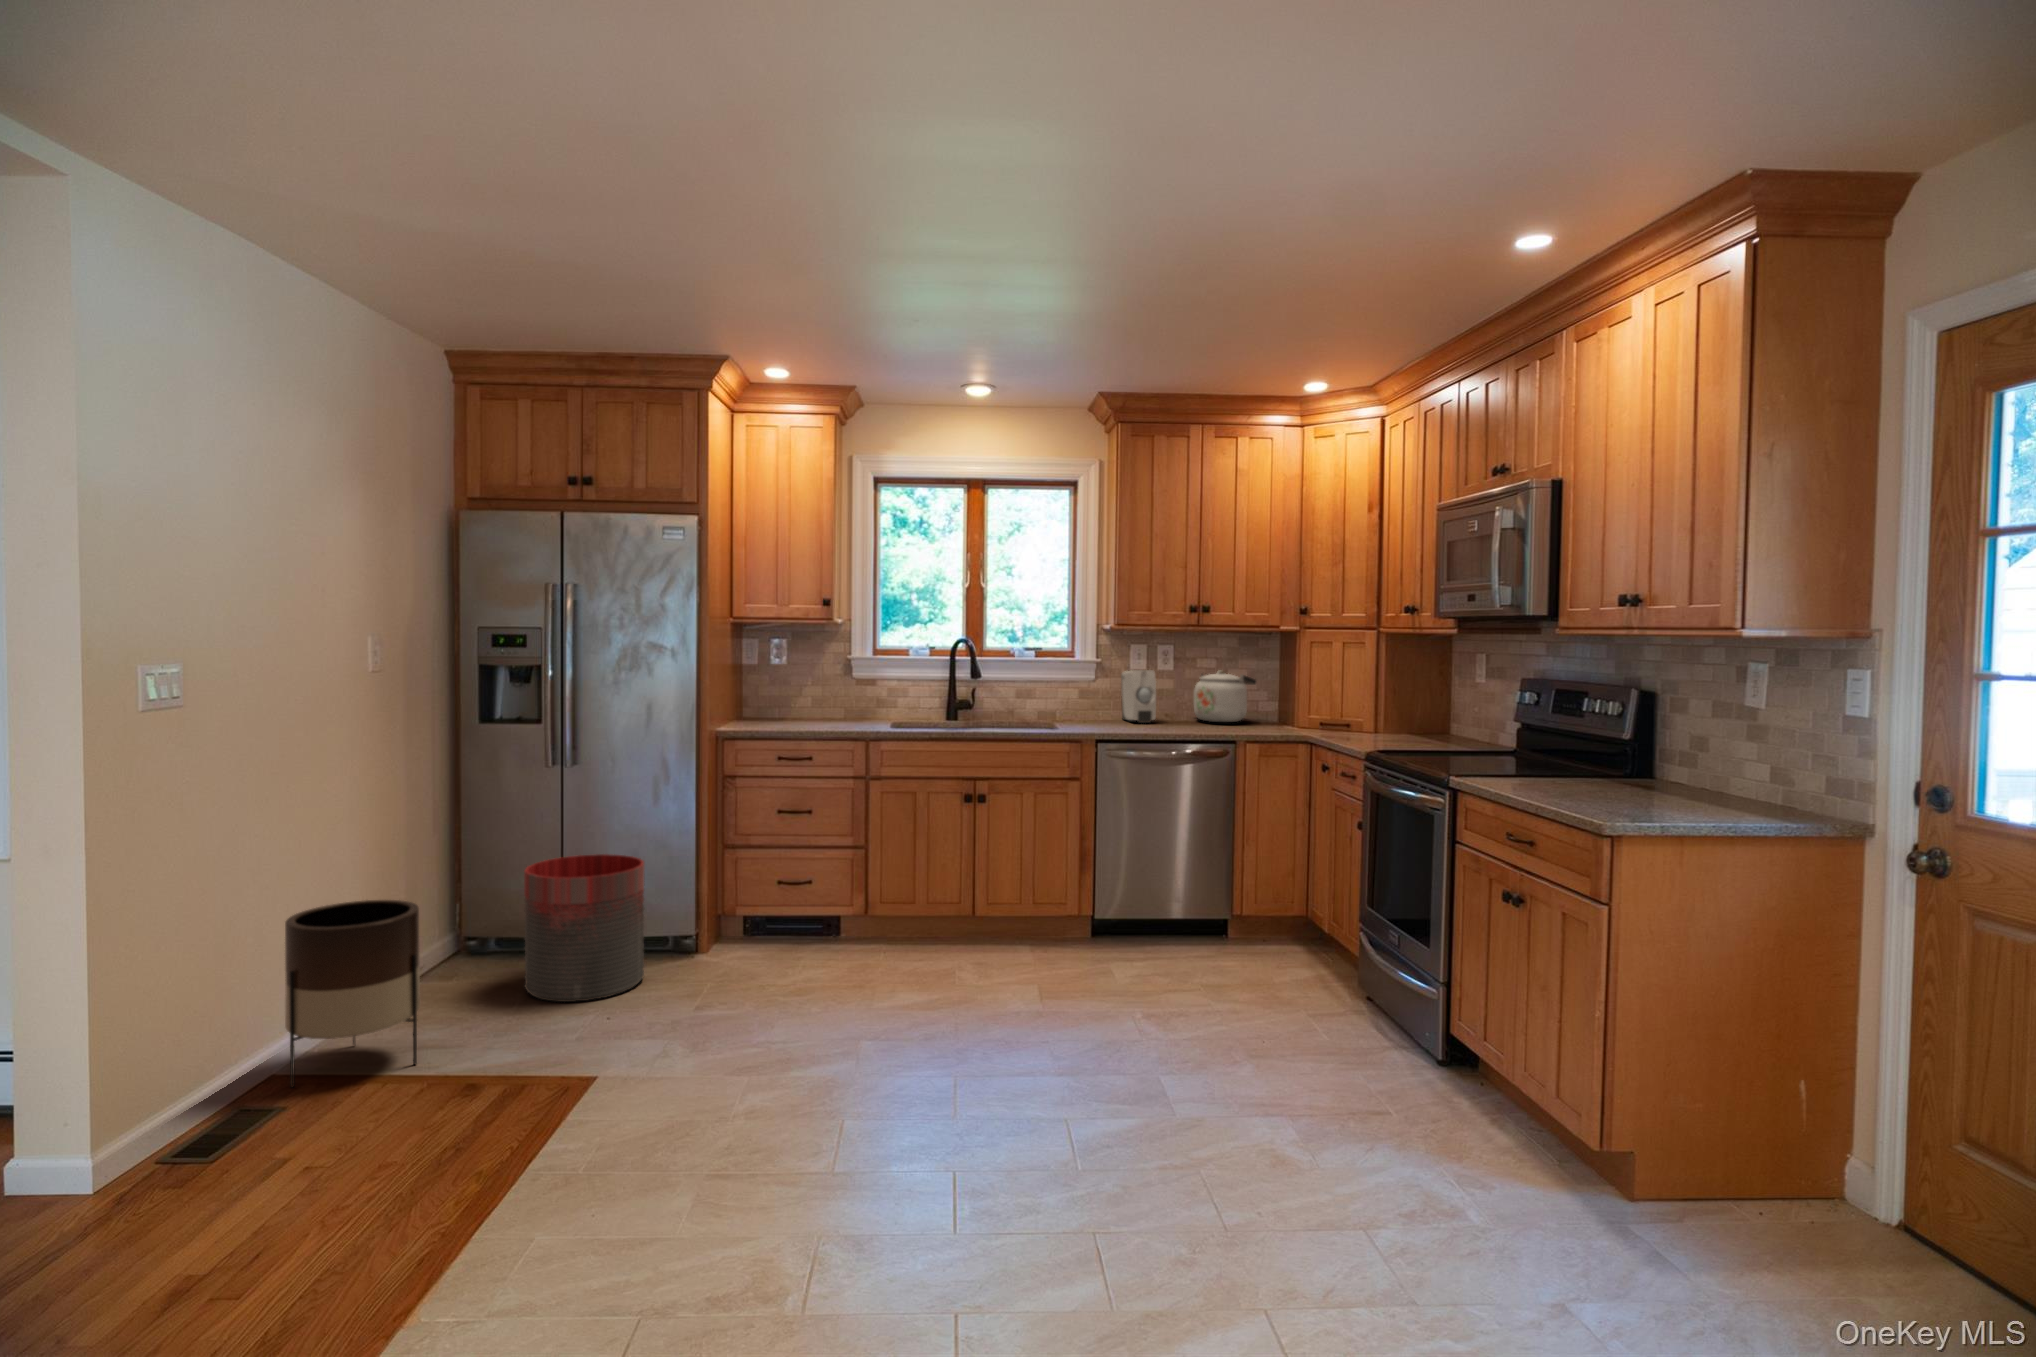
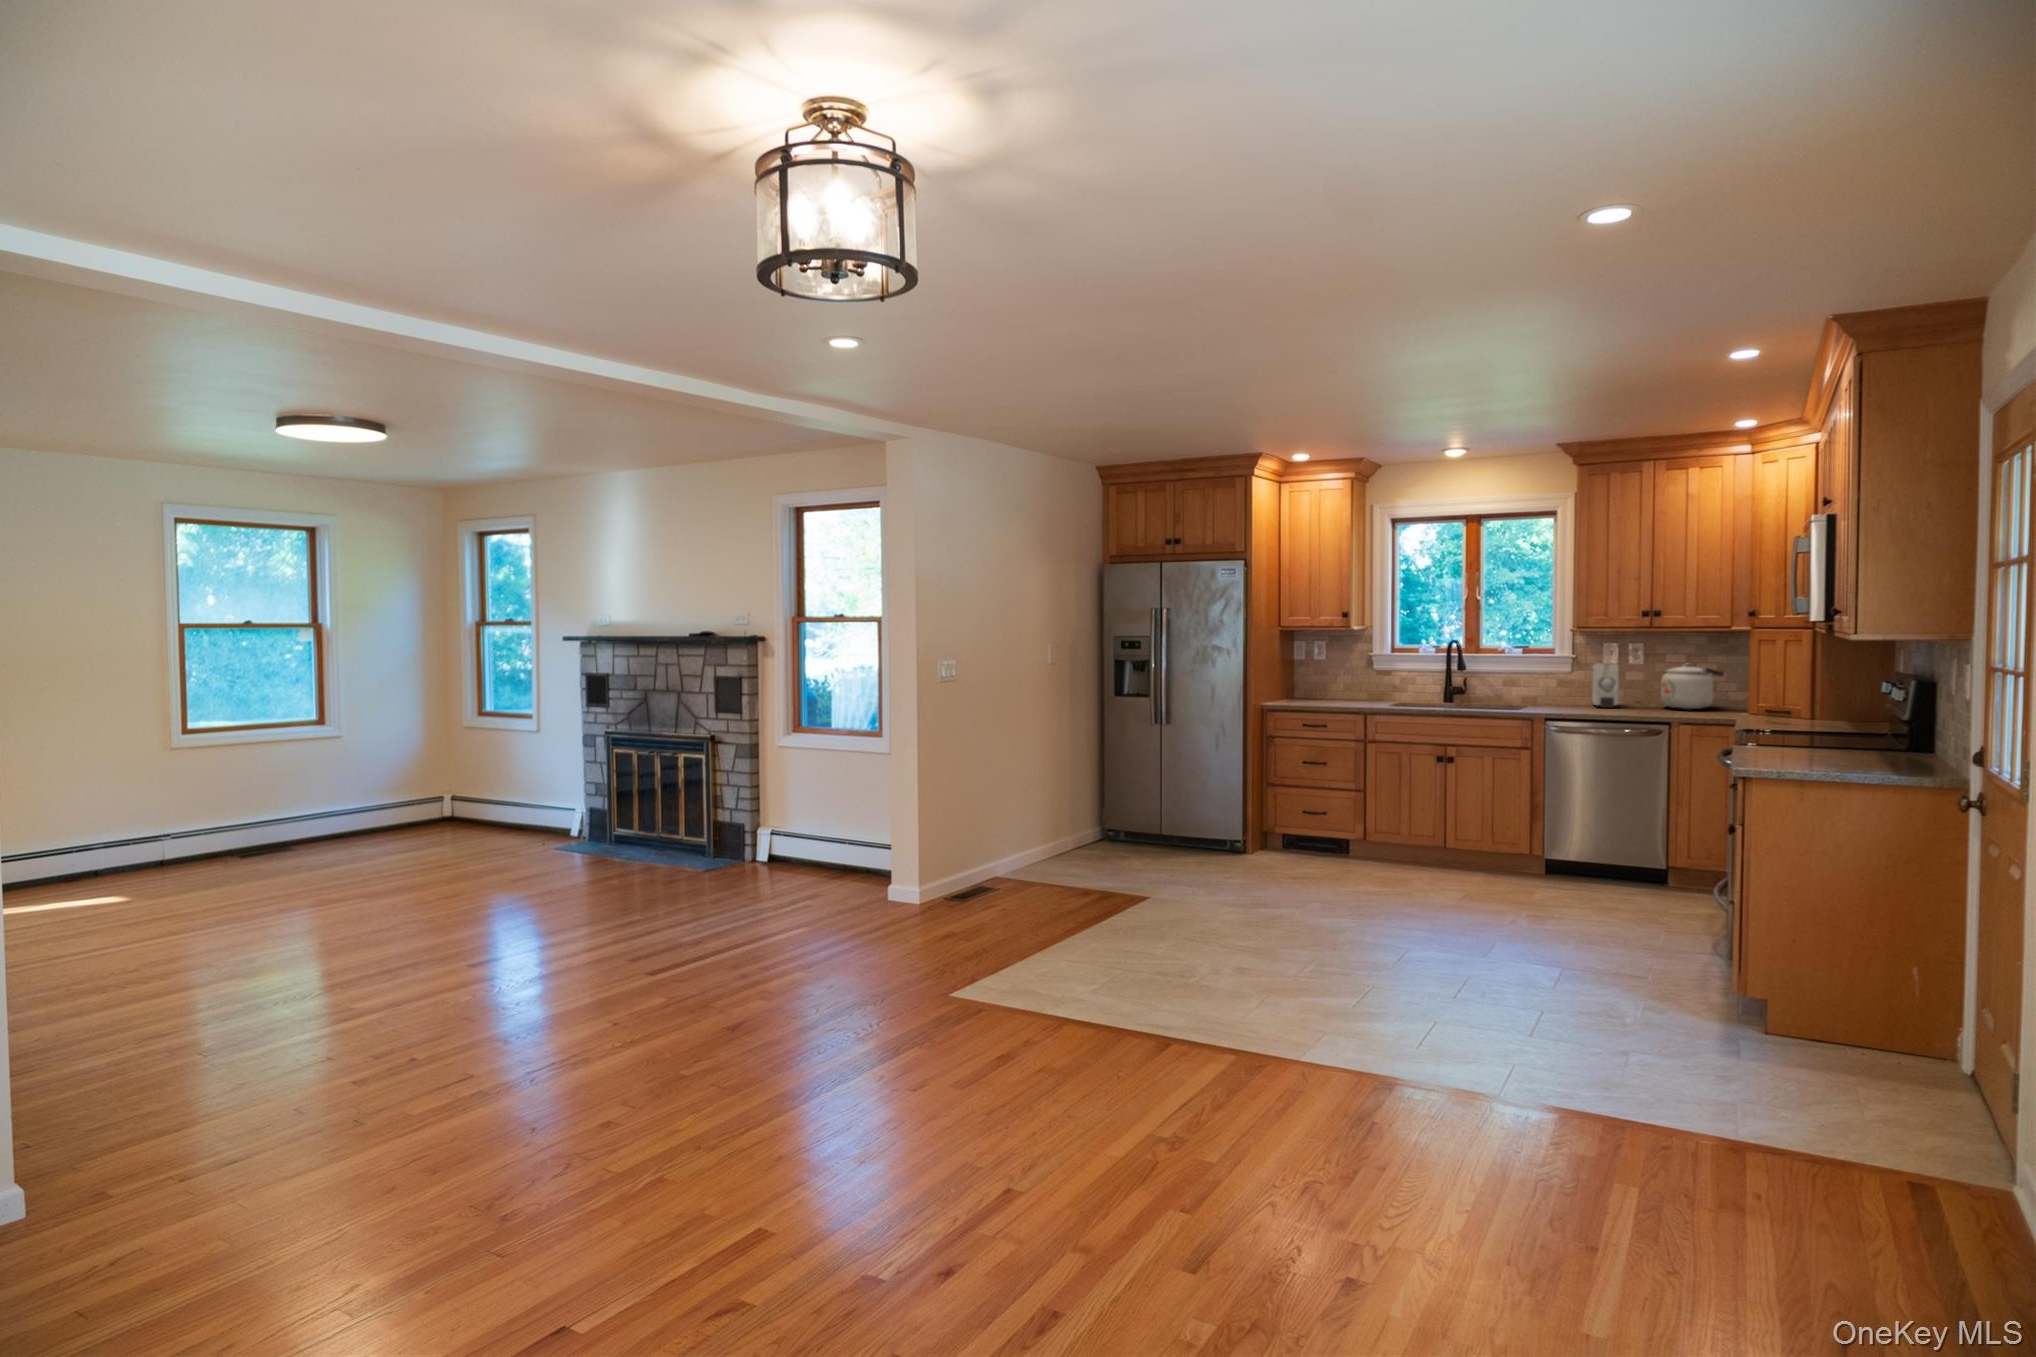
trash can: present [524,854,645,1002] -> none [1139,781,1209,865]
planter: present [285,900,420,1087] -> none [1023,789,1083,877]

